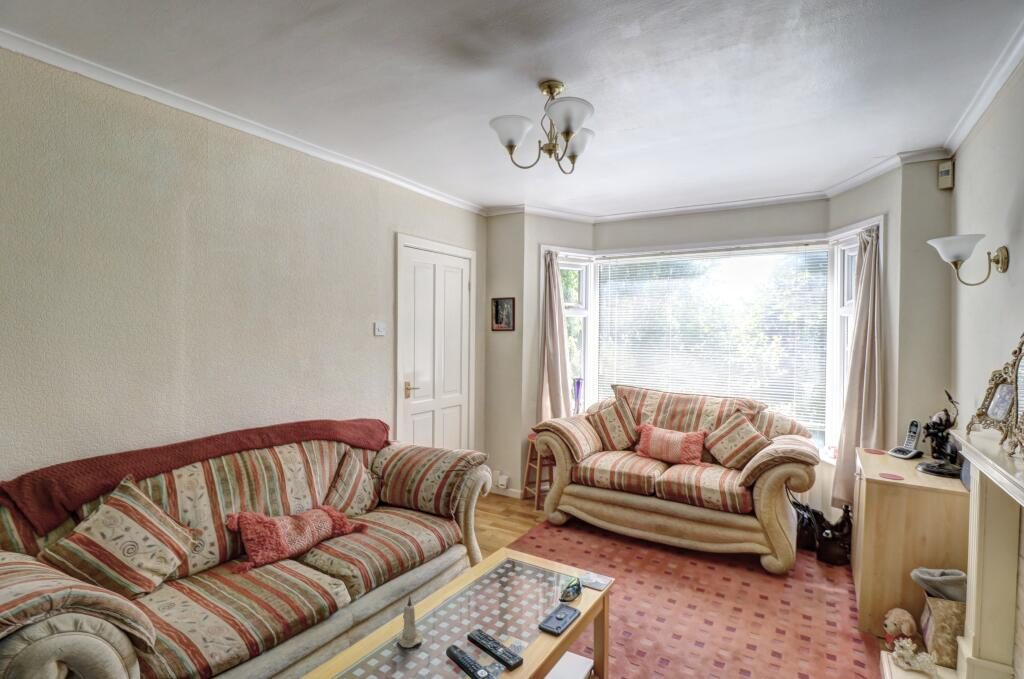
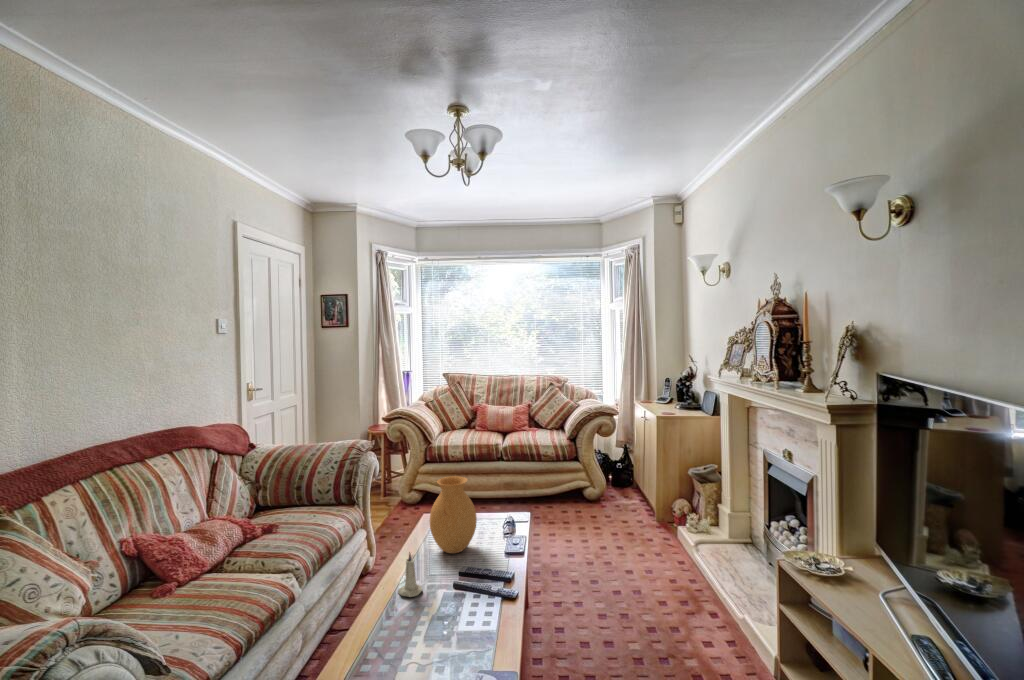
vase: none [468,515,522,607] -> present [430,476,477,553]

